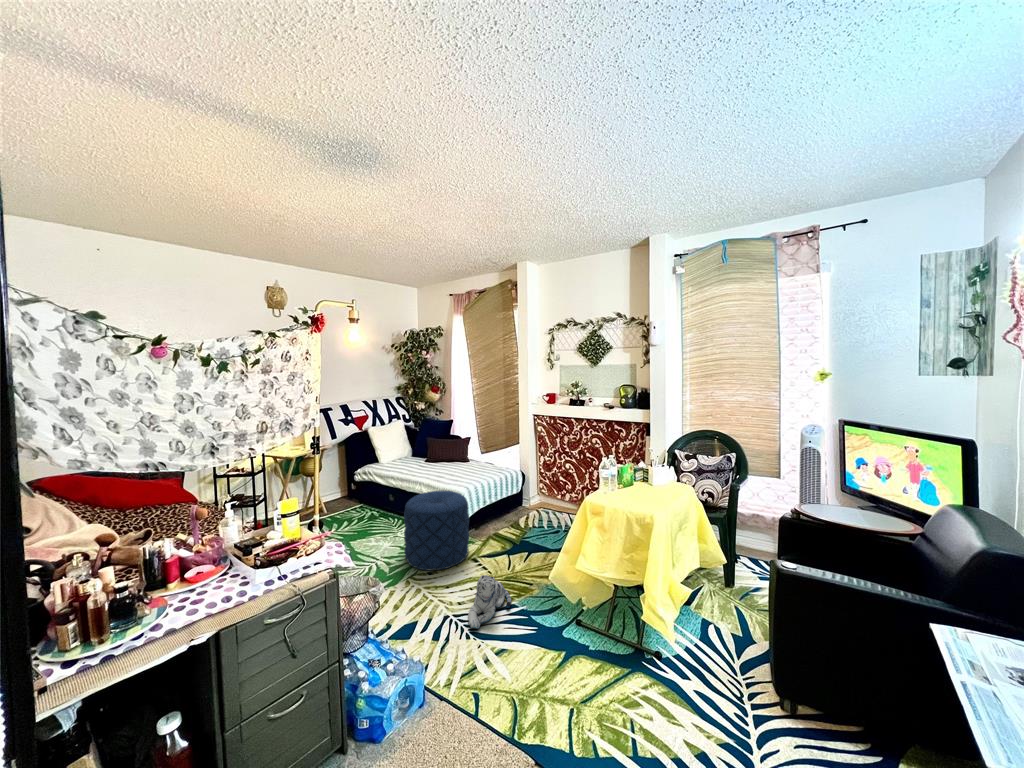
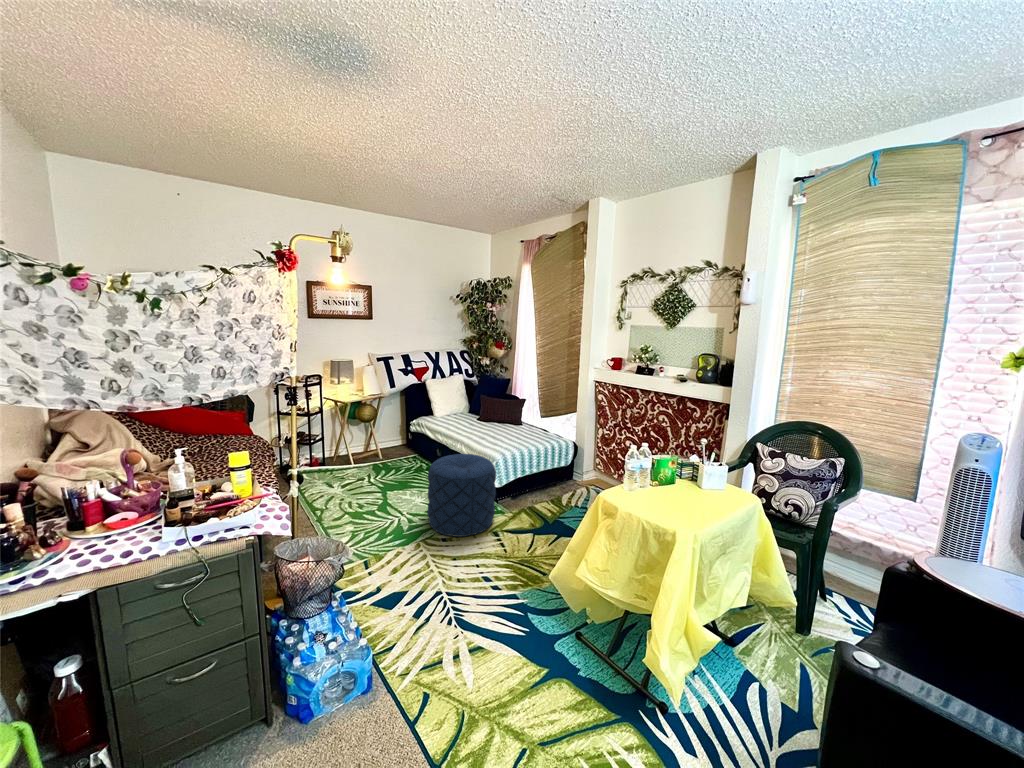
plush toy: present [468,575,512,628] -> none [456,556,515,613]

